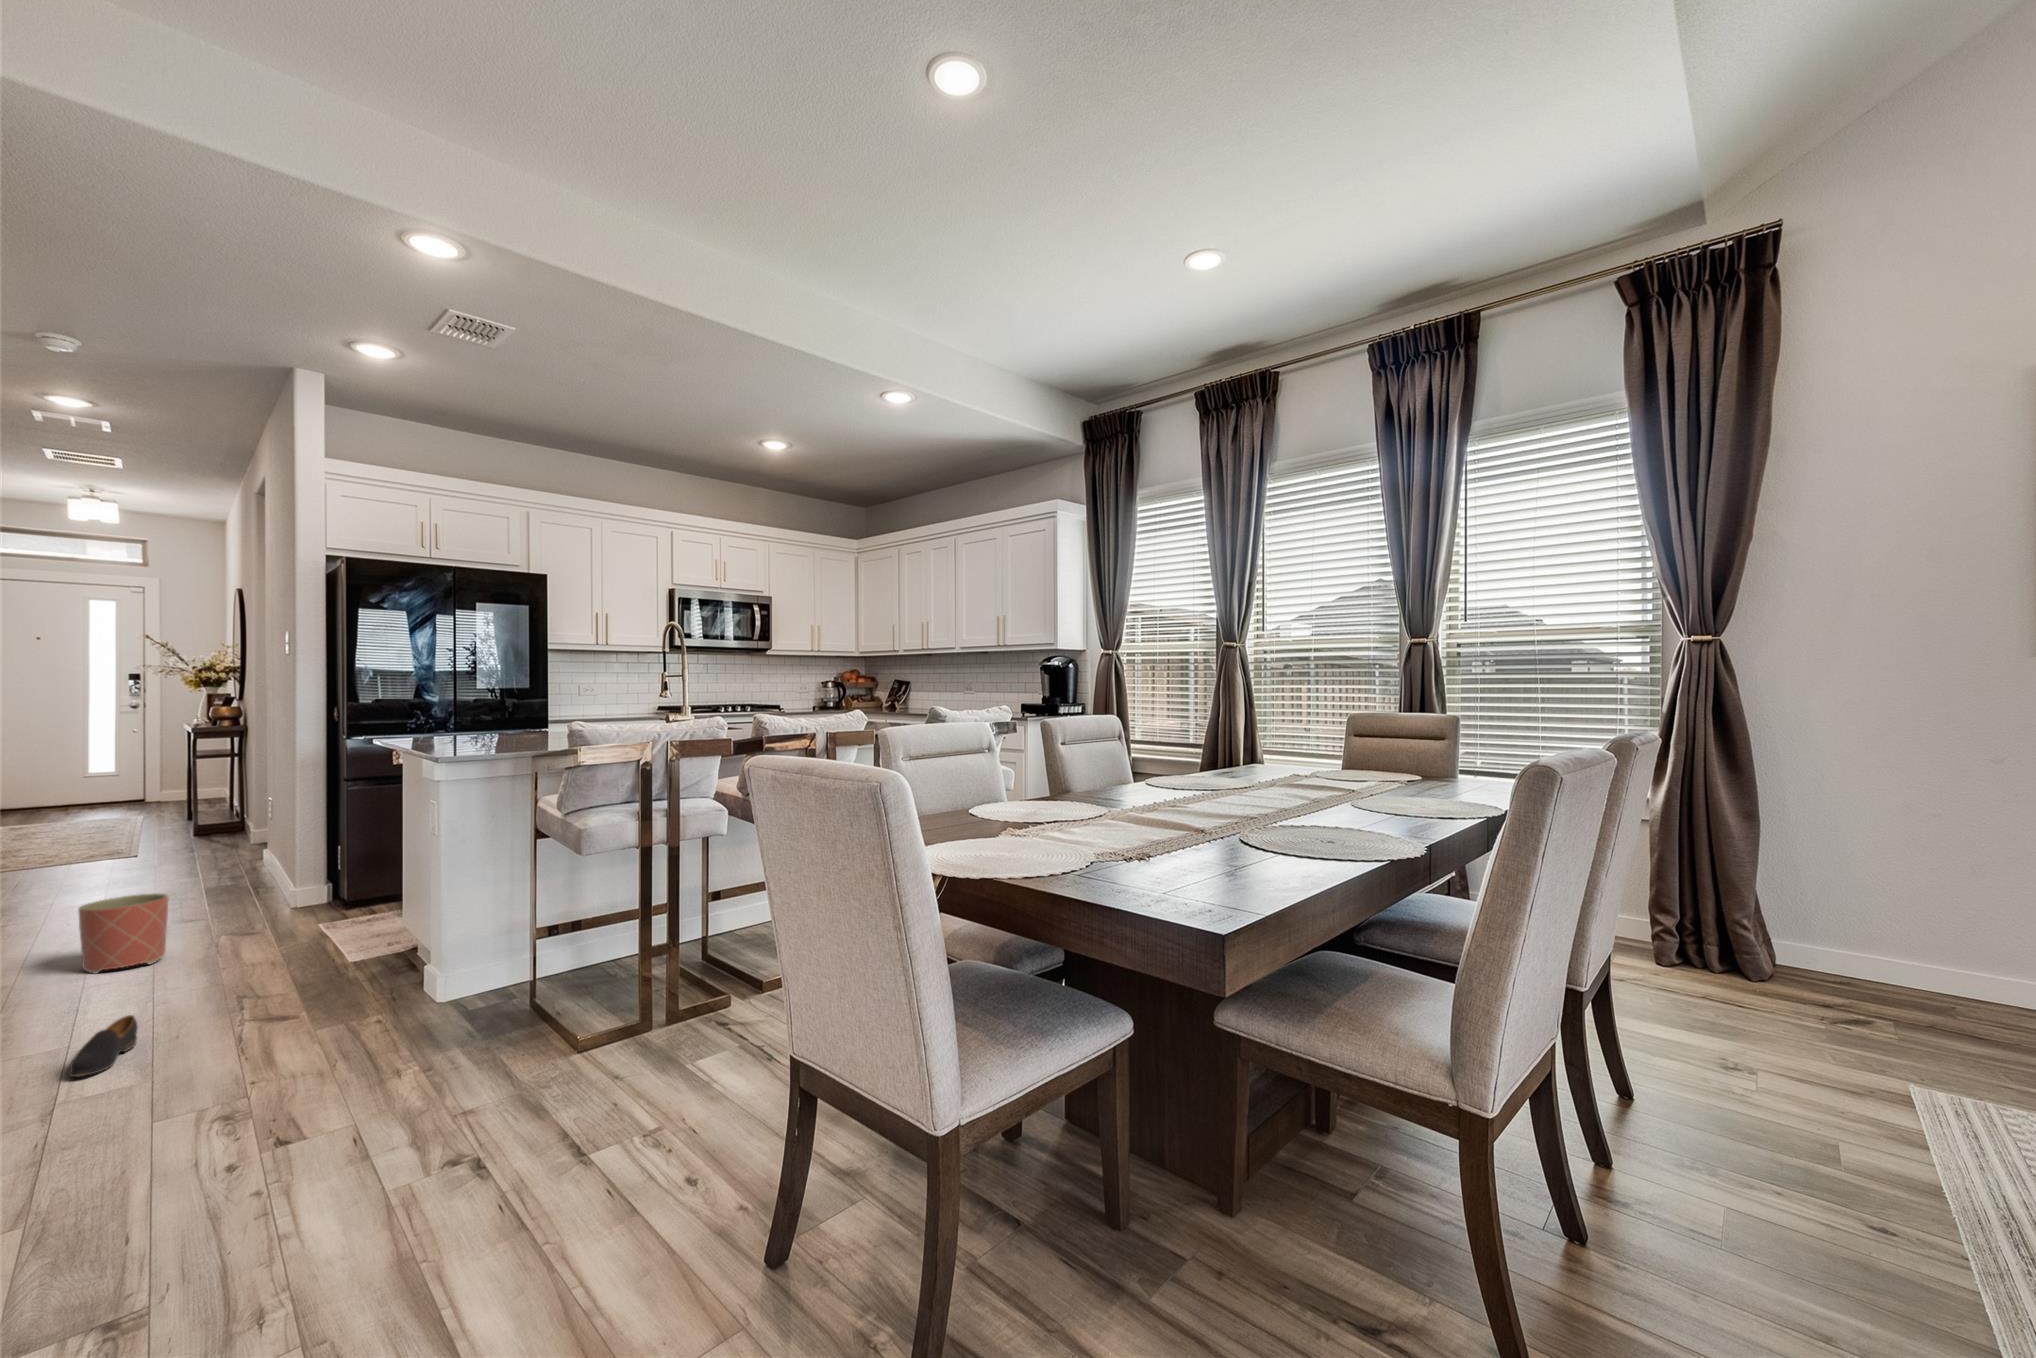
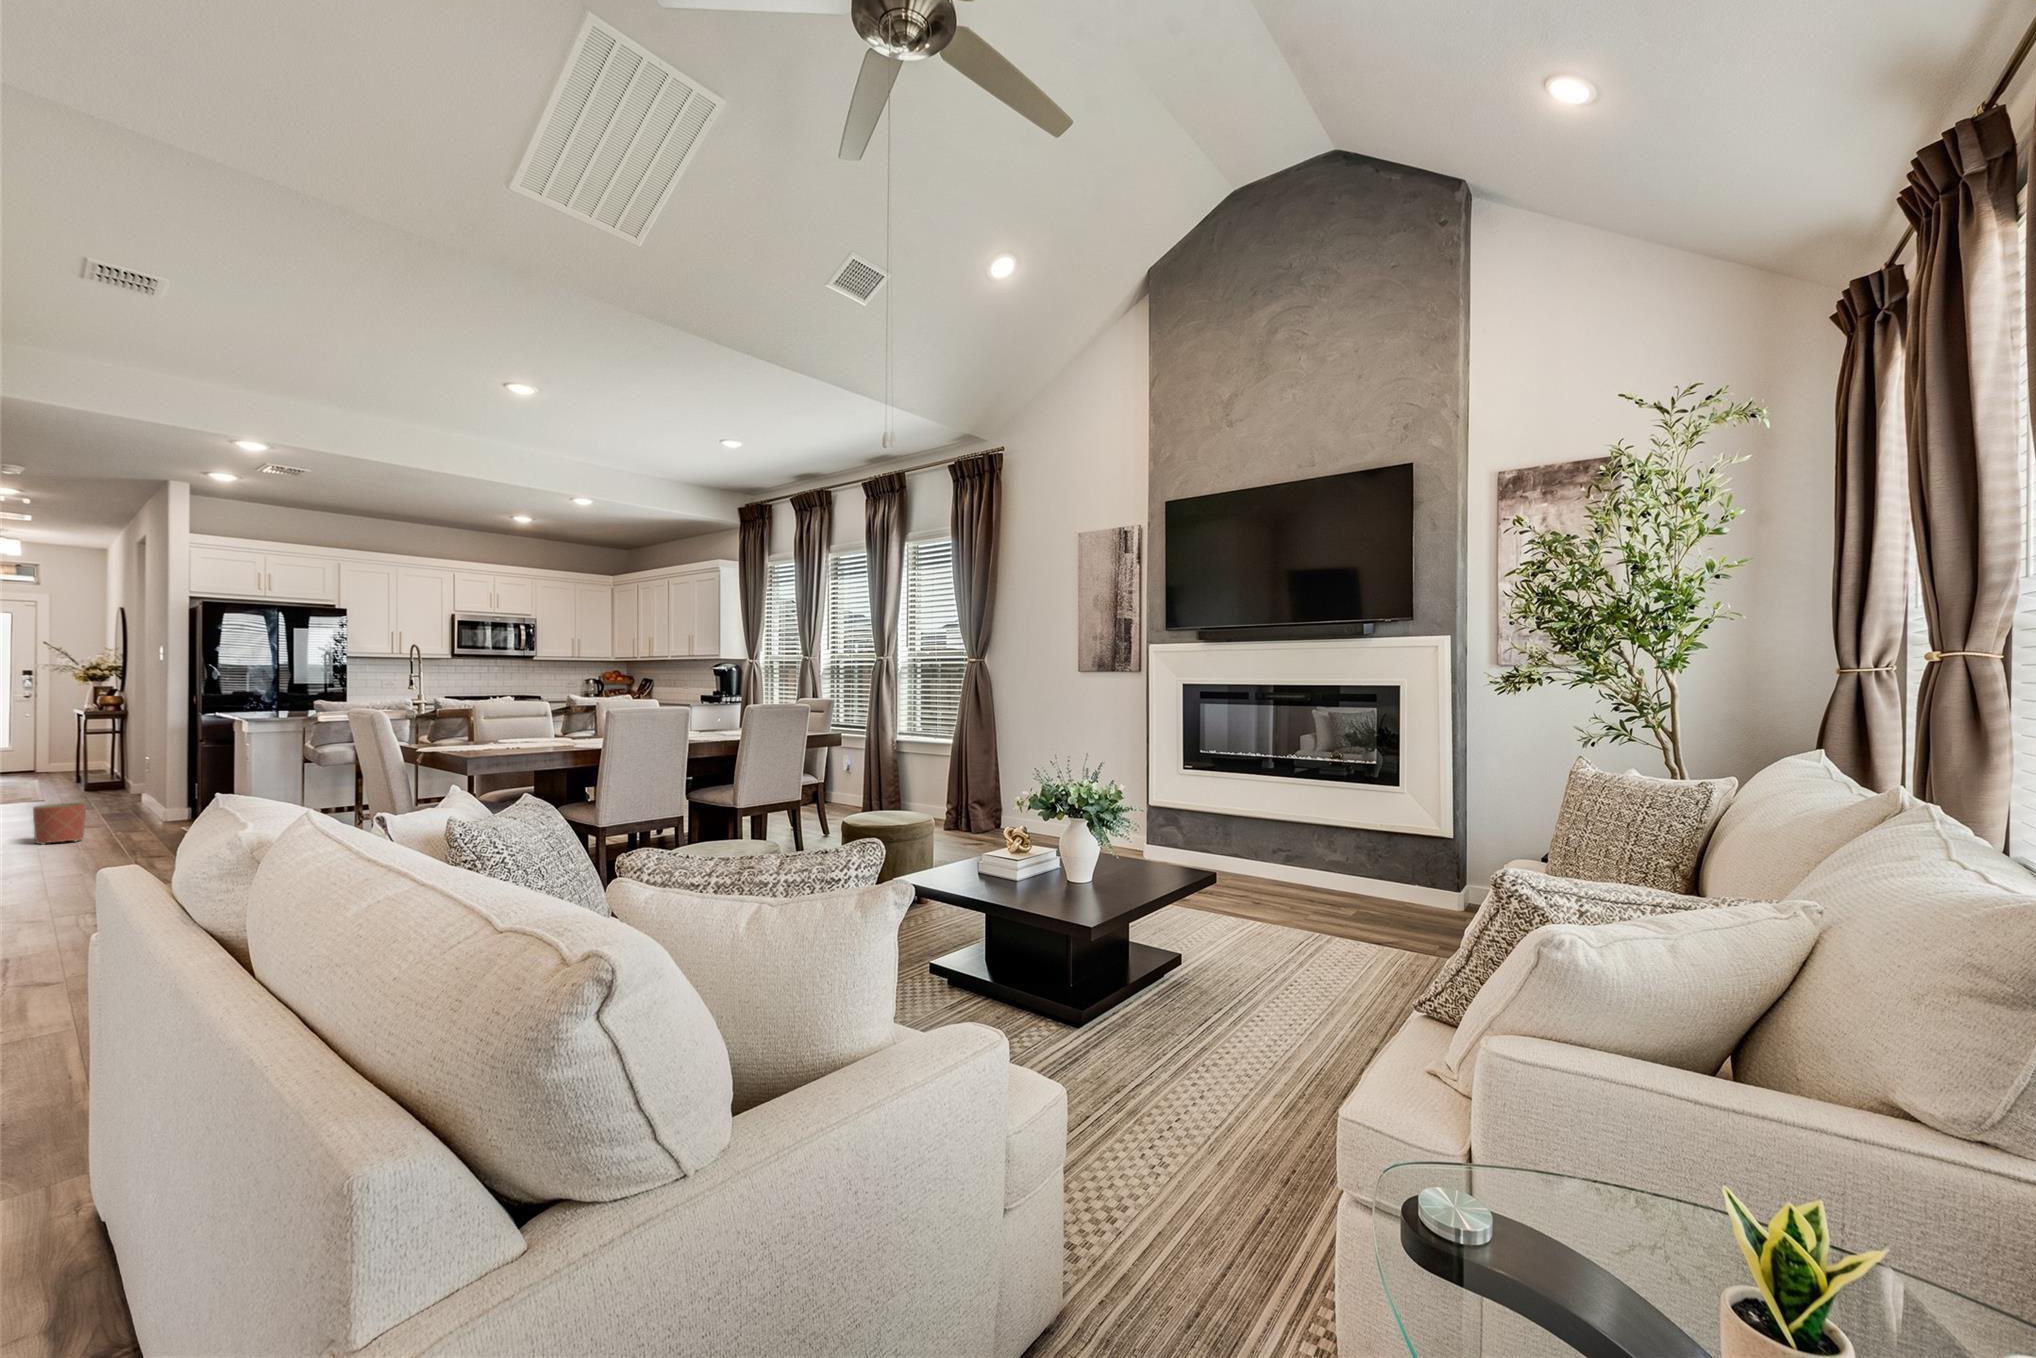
shoe: present [69,1015,138,1077] -> none [47,849,79,871]

